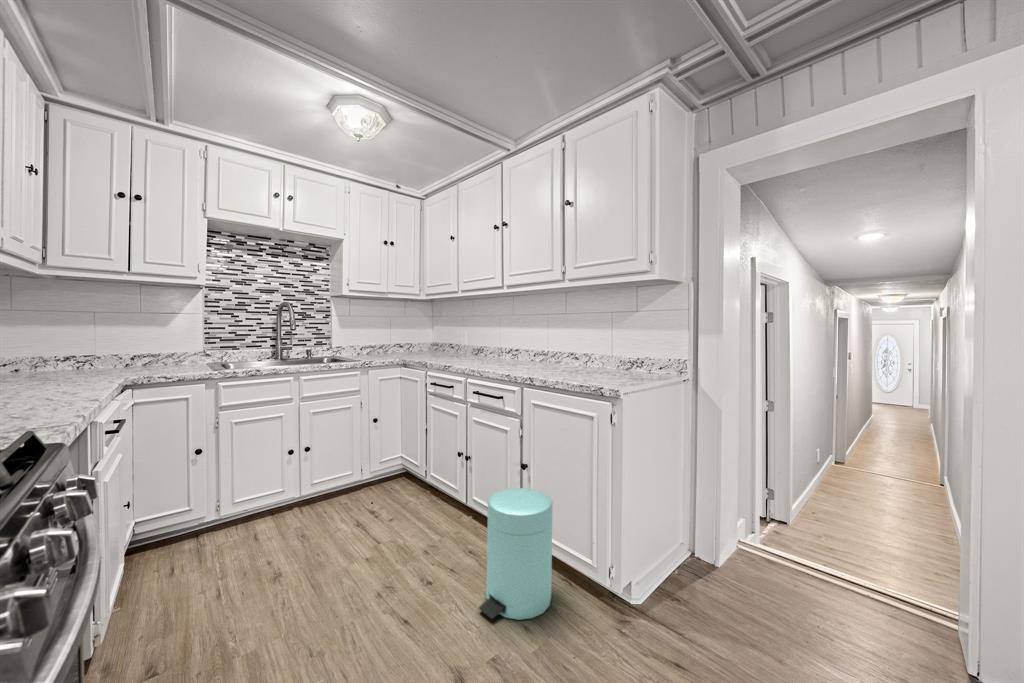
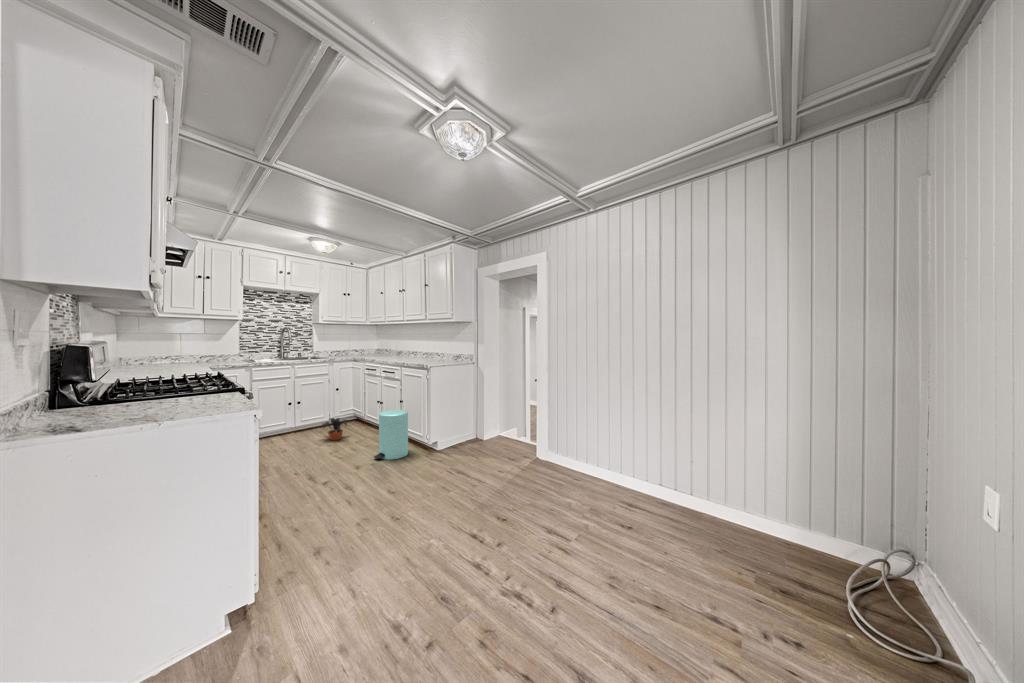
potted plant: none [349,481,405,532] -> present [322,418,348,440]

